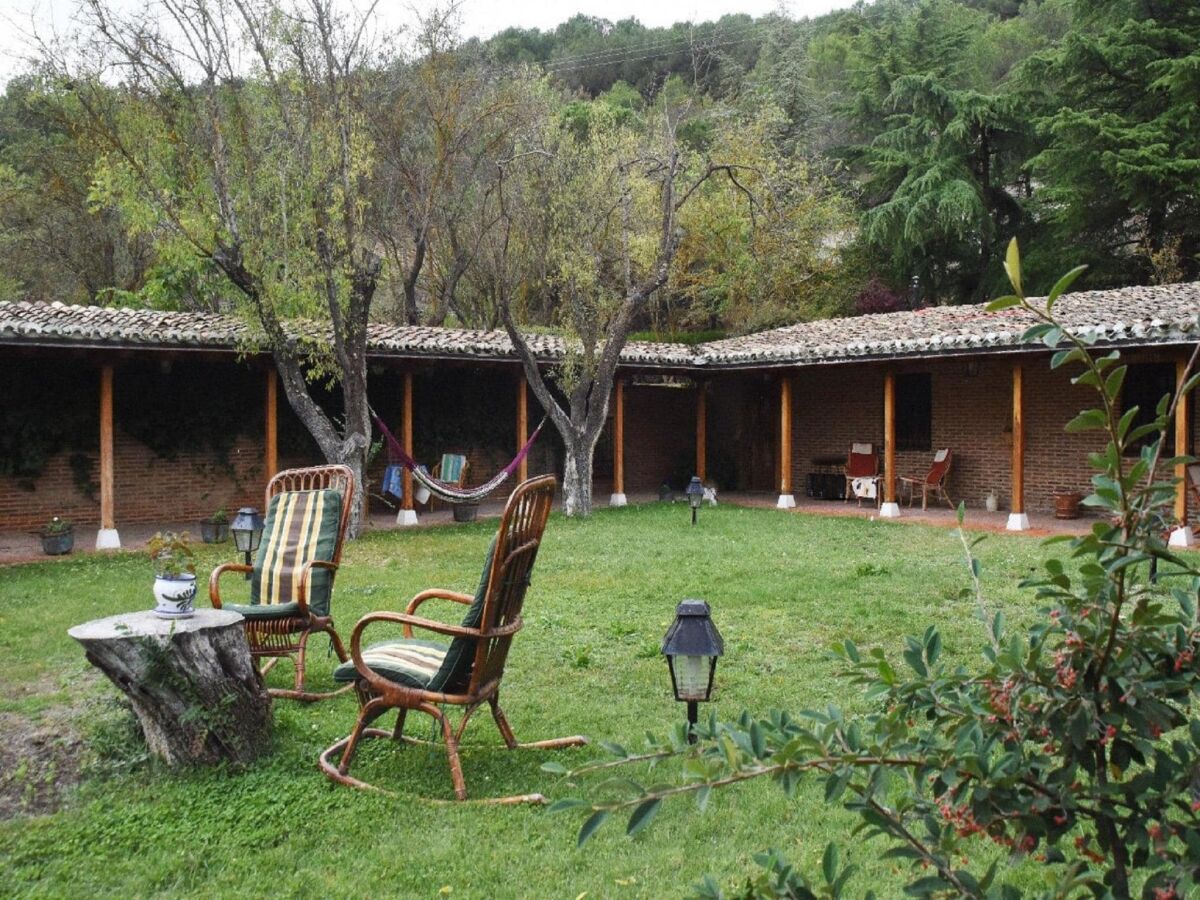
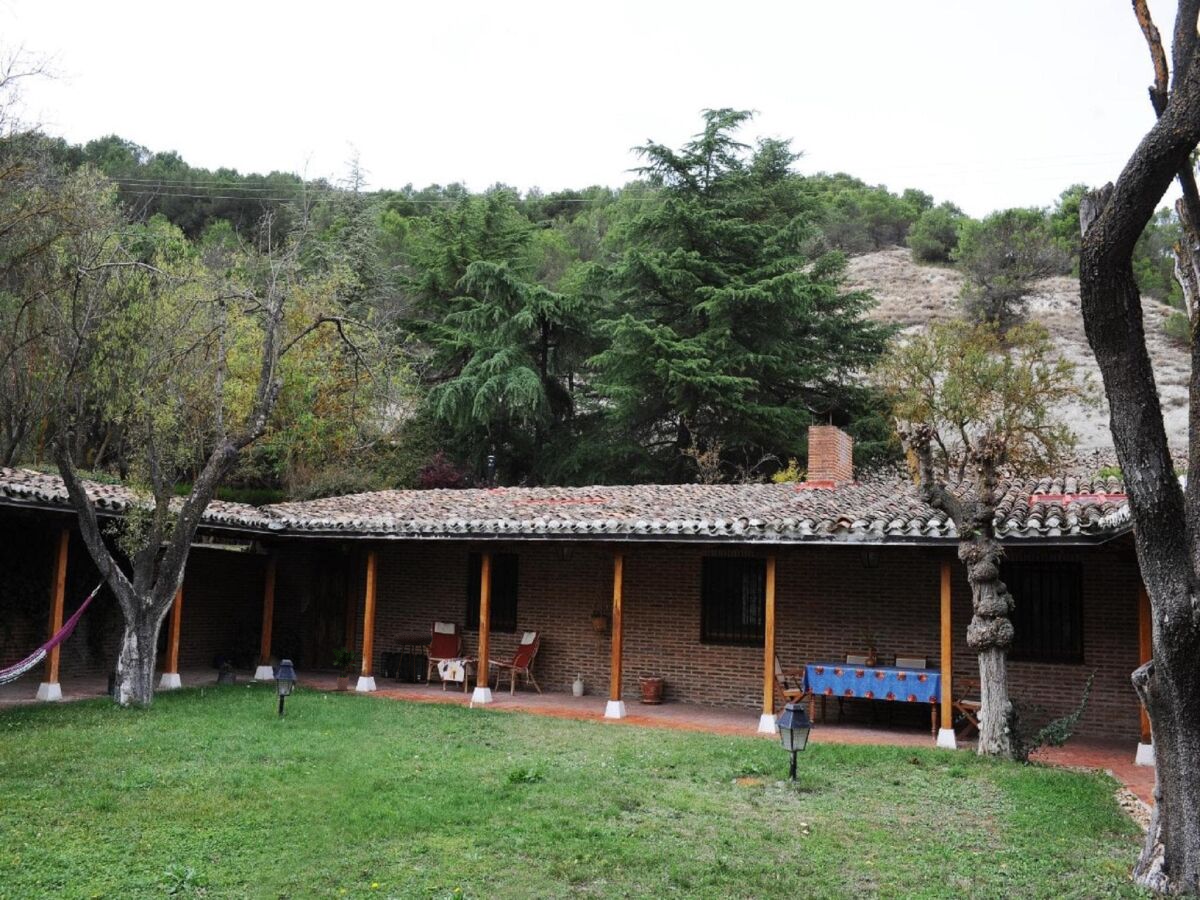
potted plant: none [753,465,780,505] -> present [333,647,360,690]

